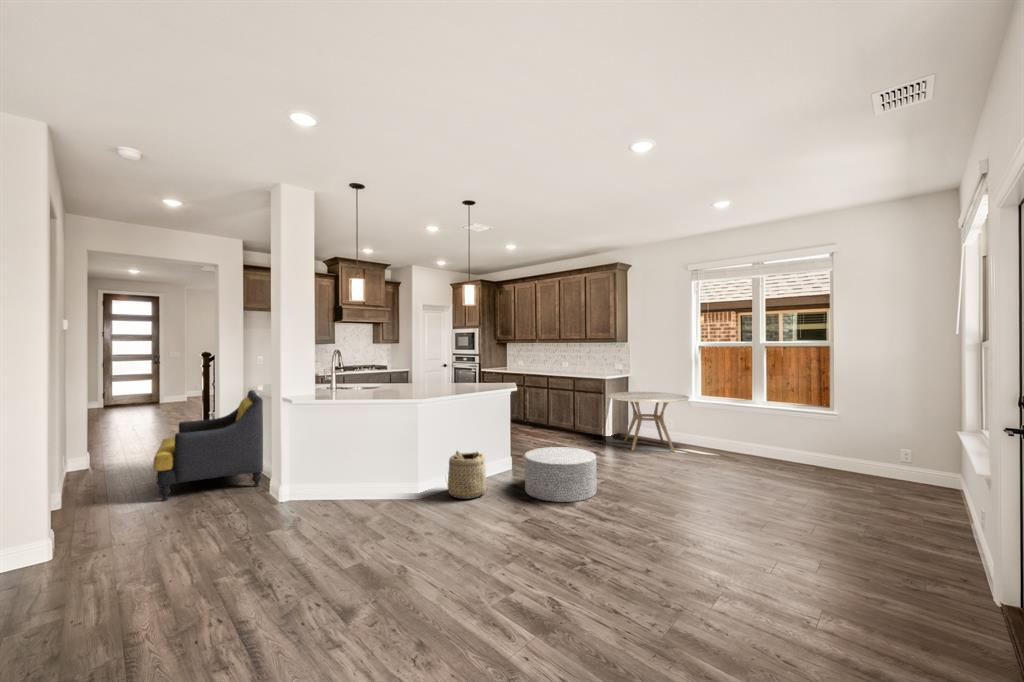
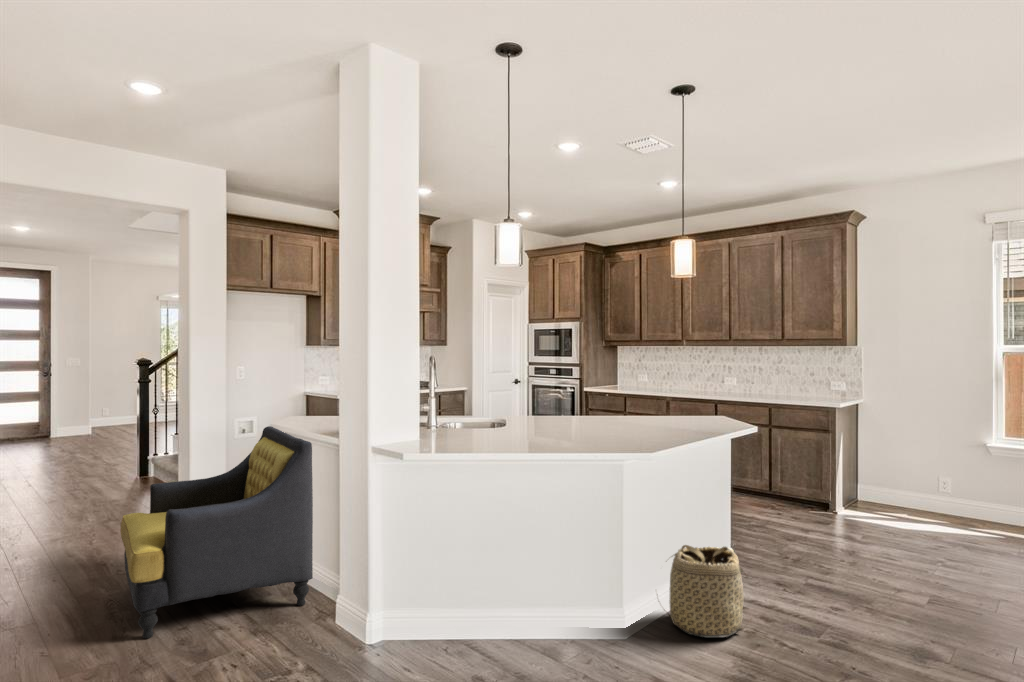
dining table: present [608,392,689,451] -> none [847,429,1004,535]
ottoman: present [525,447,596,502] -> none [798,534,948,647]

